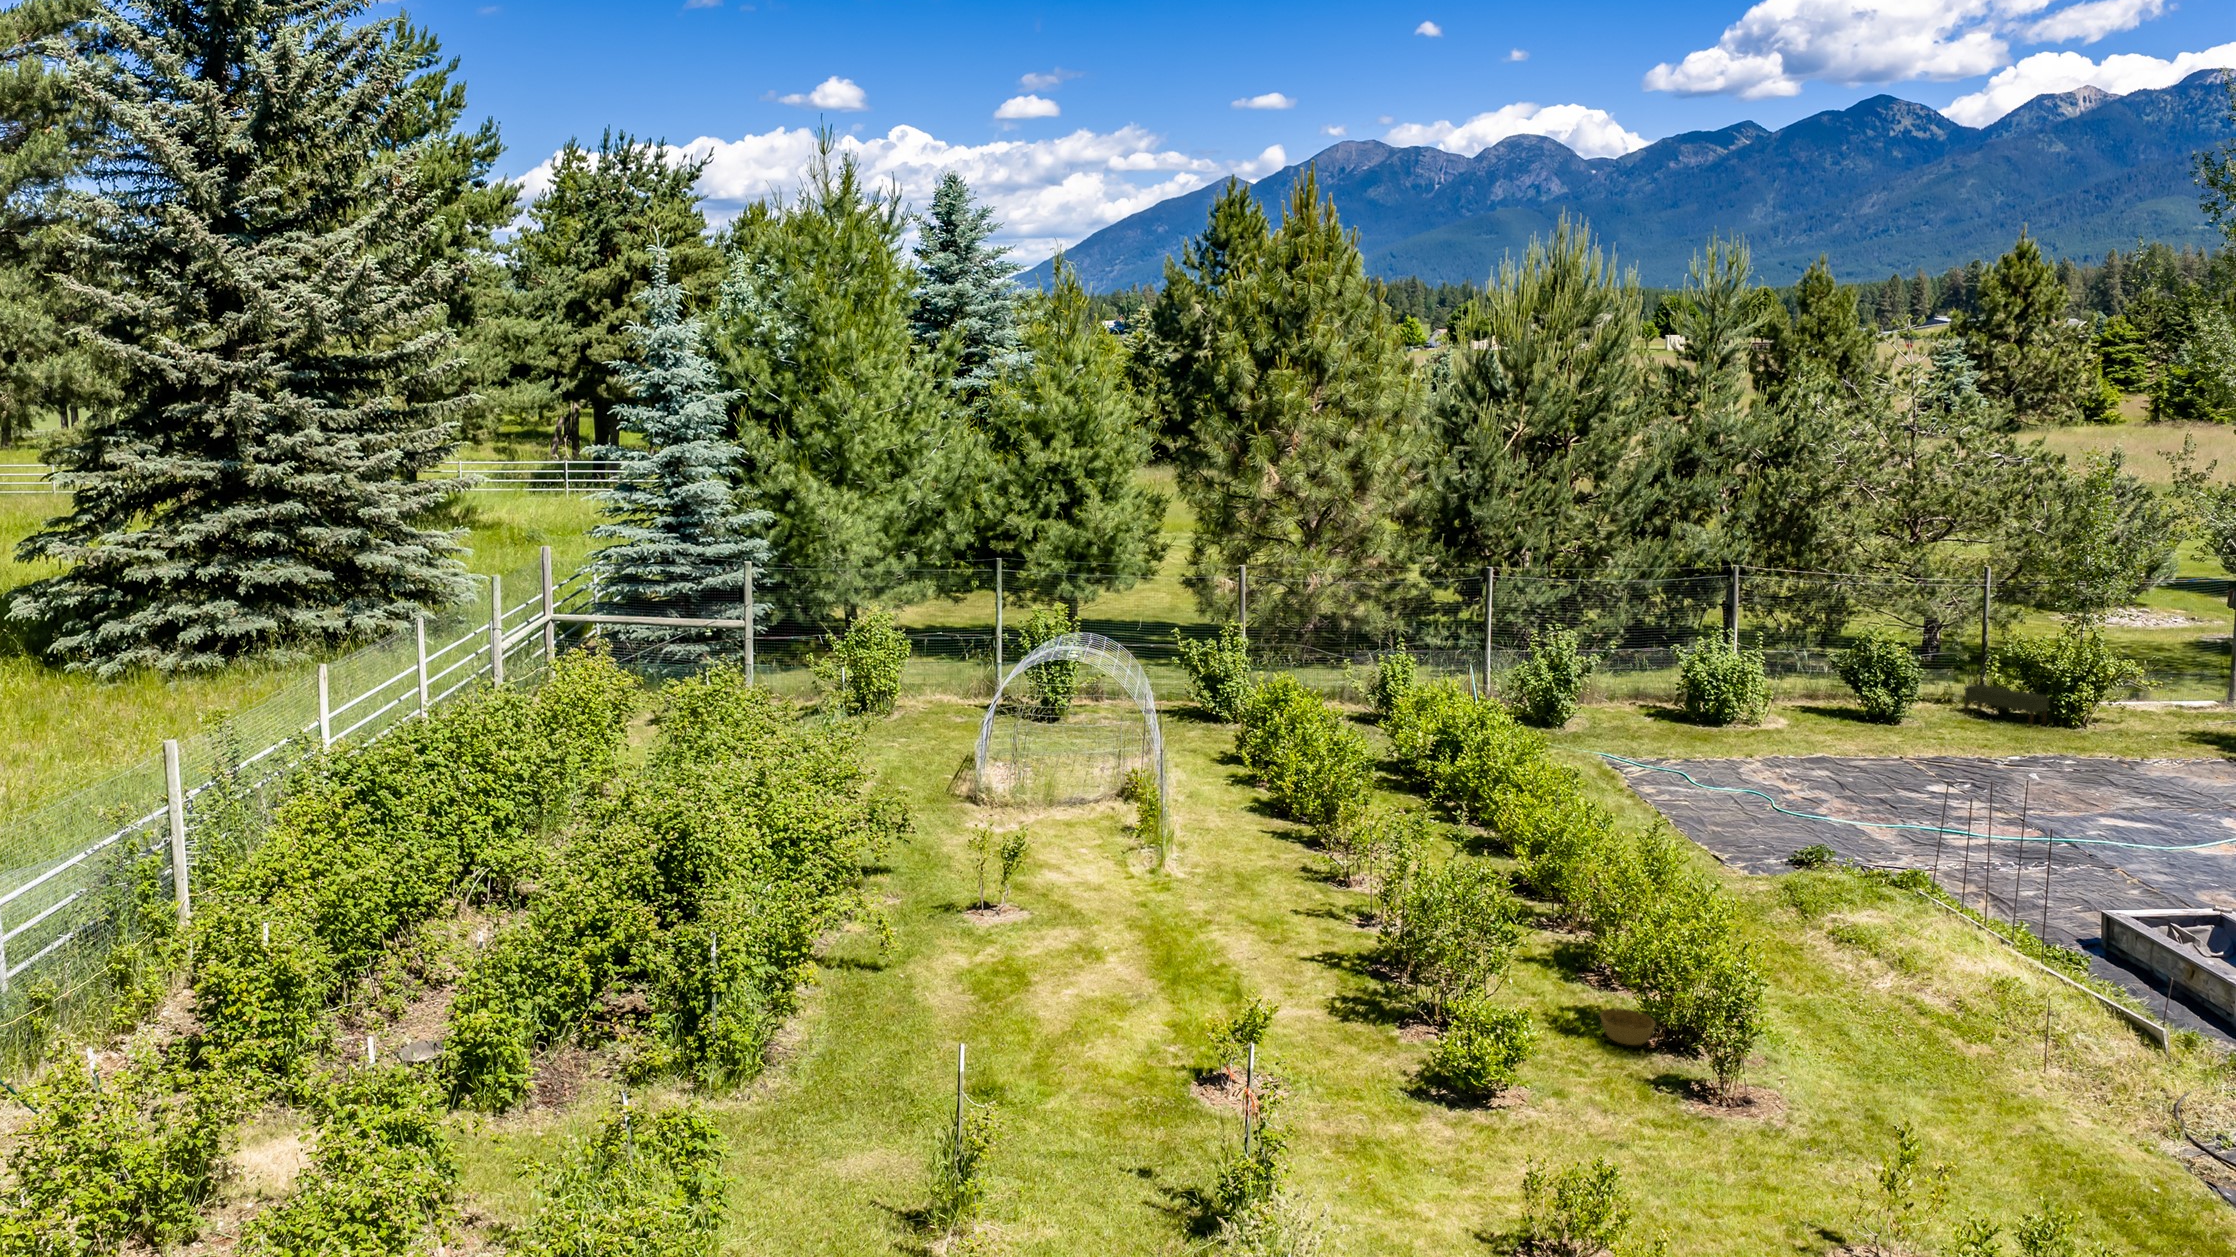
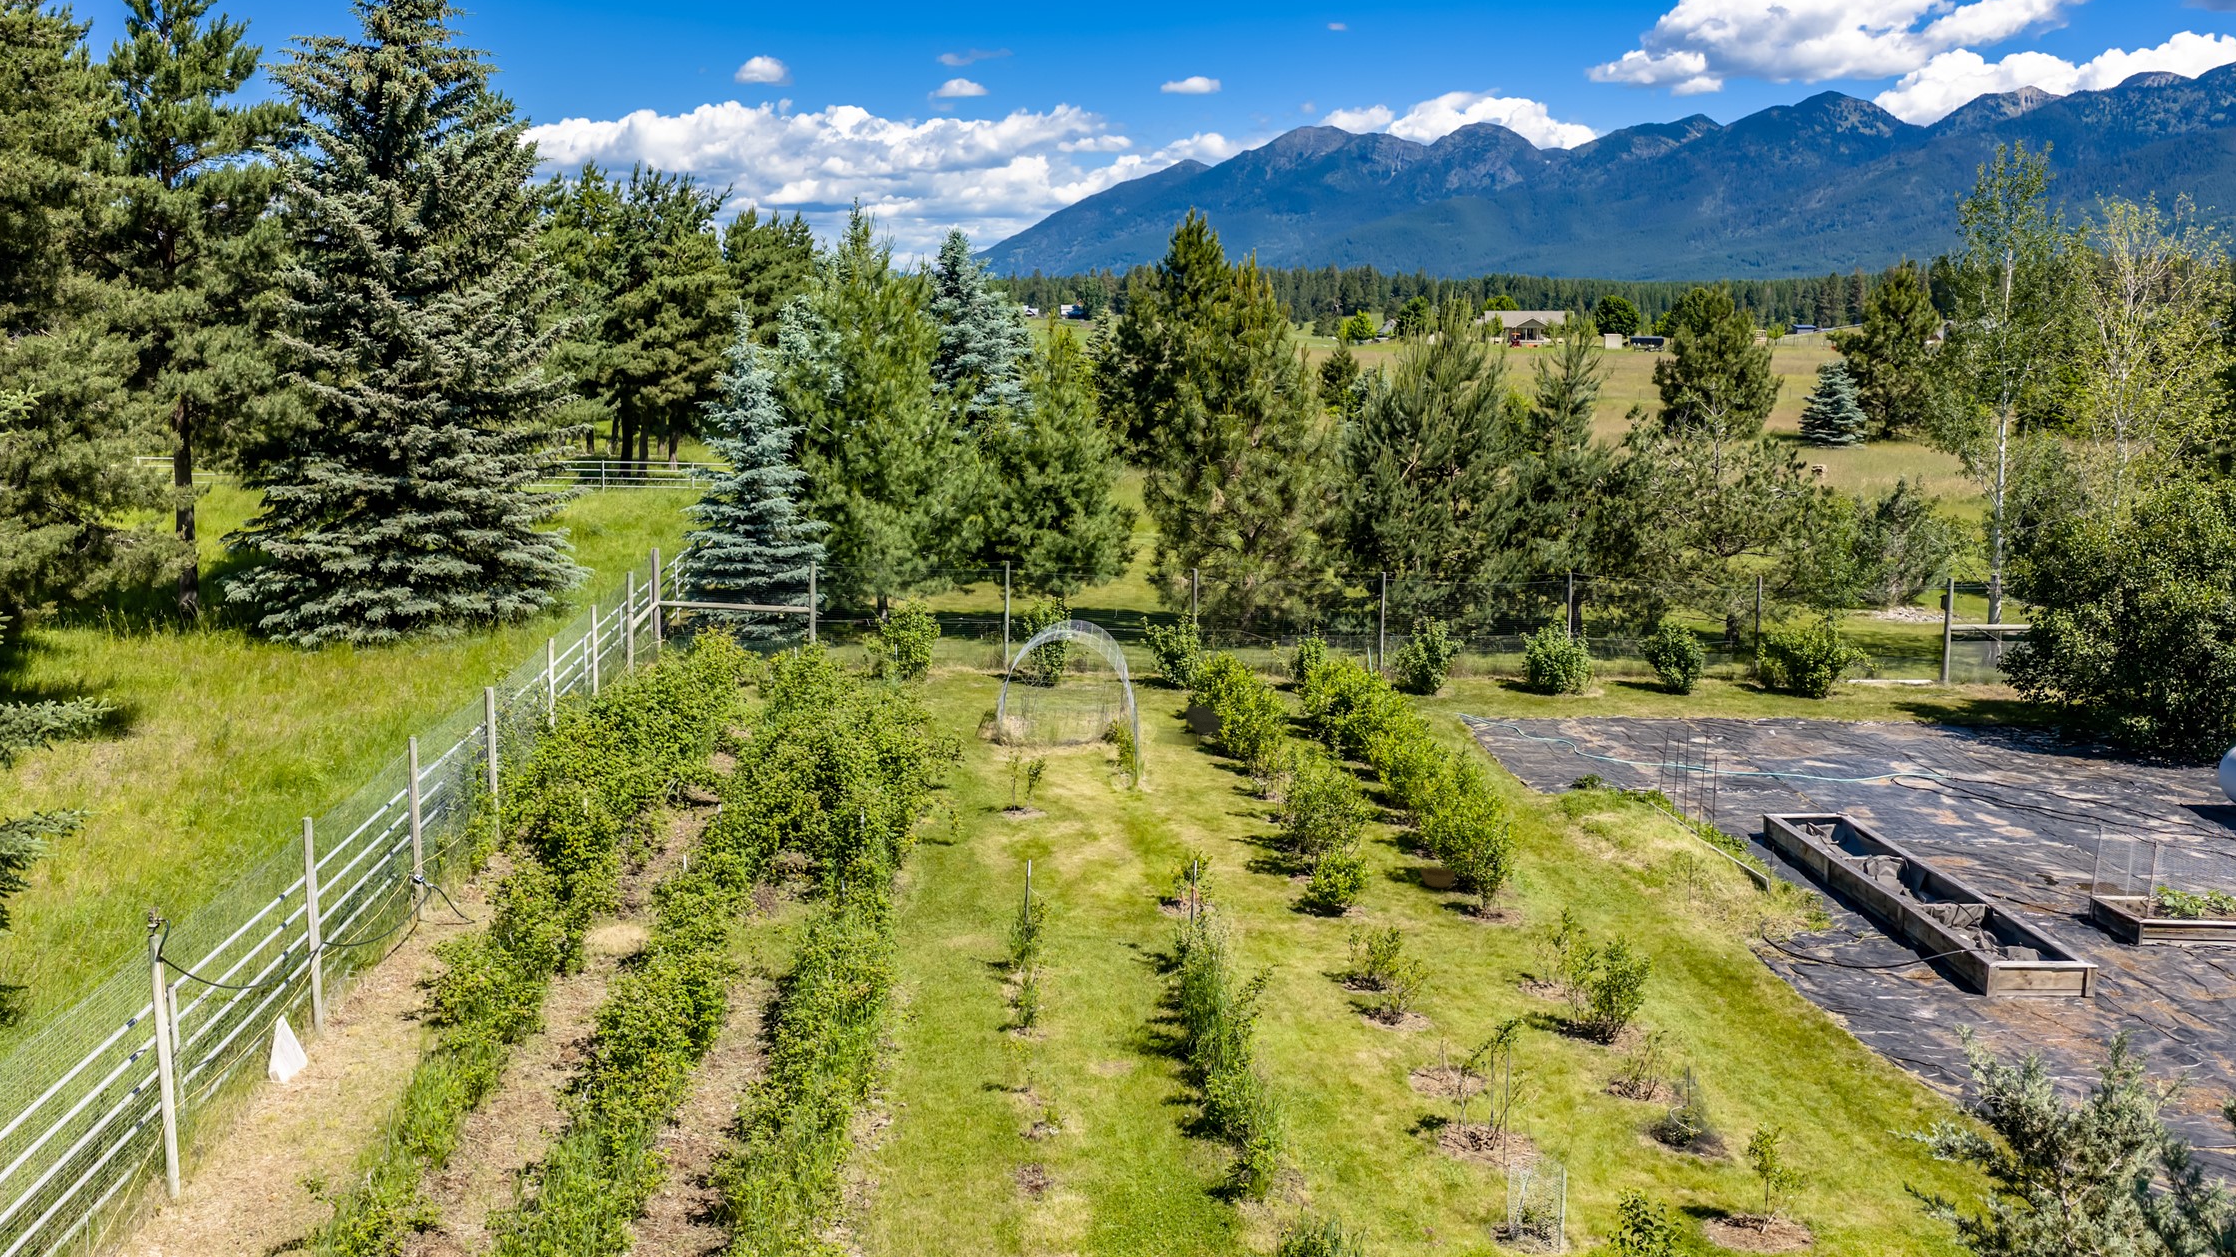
bench: present [1964,684,2049,727] -> present [1186,706,1220,745]

